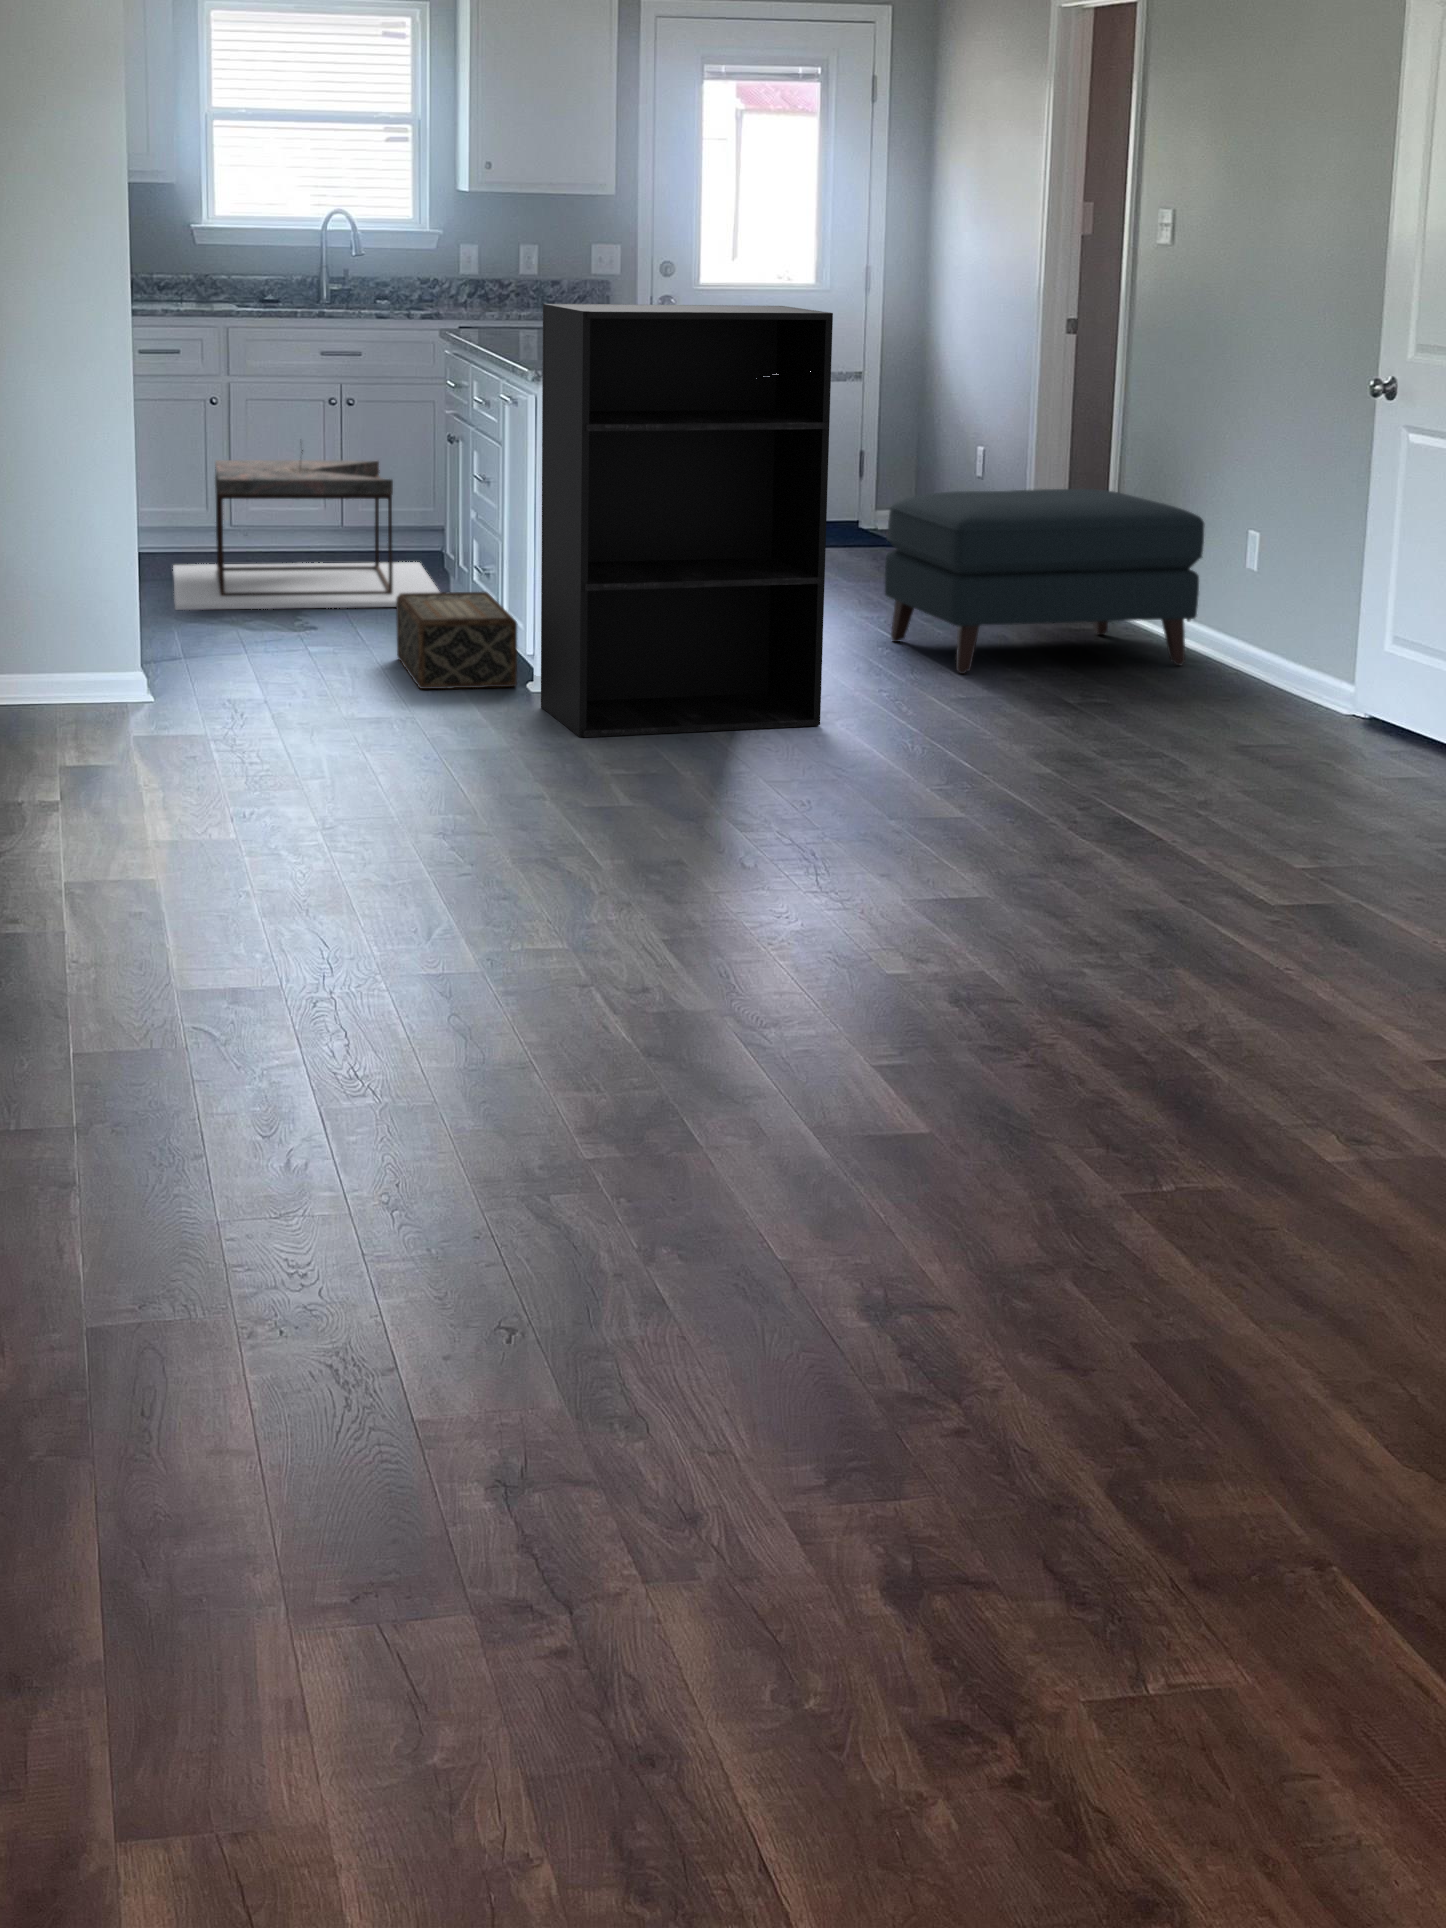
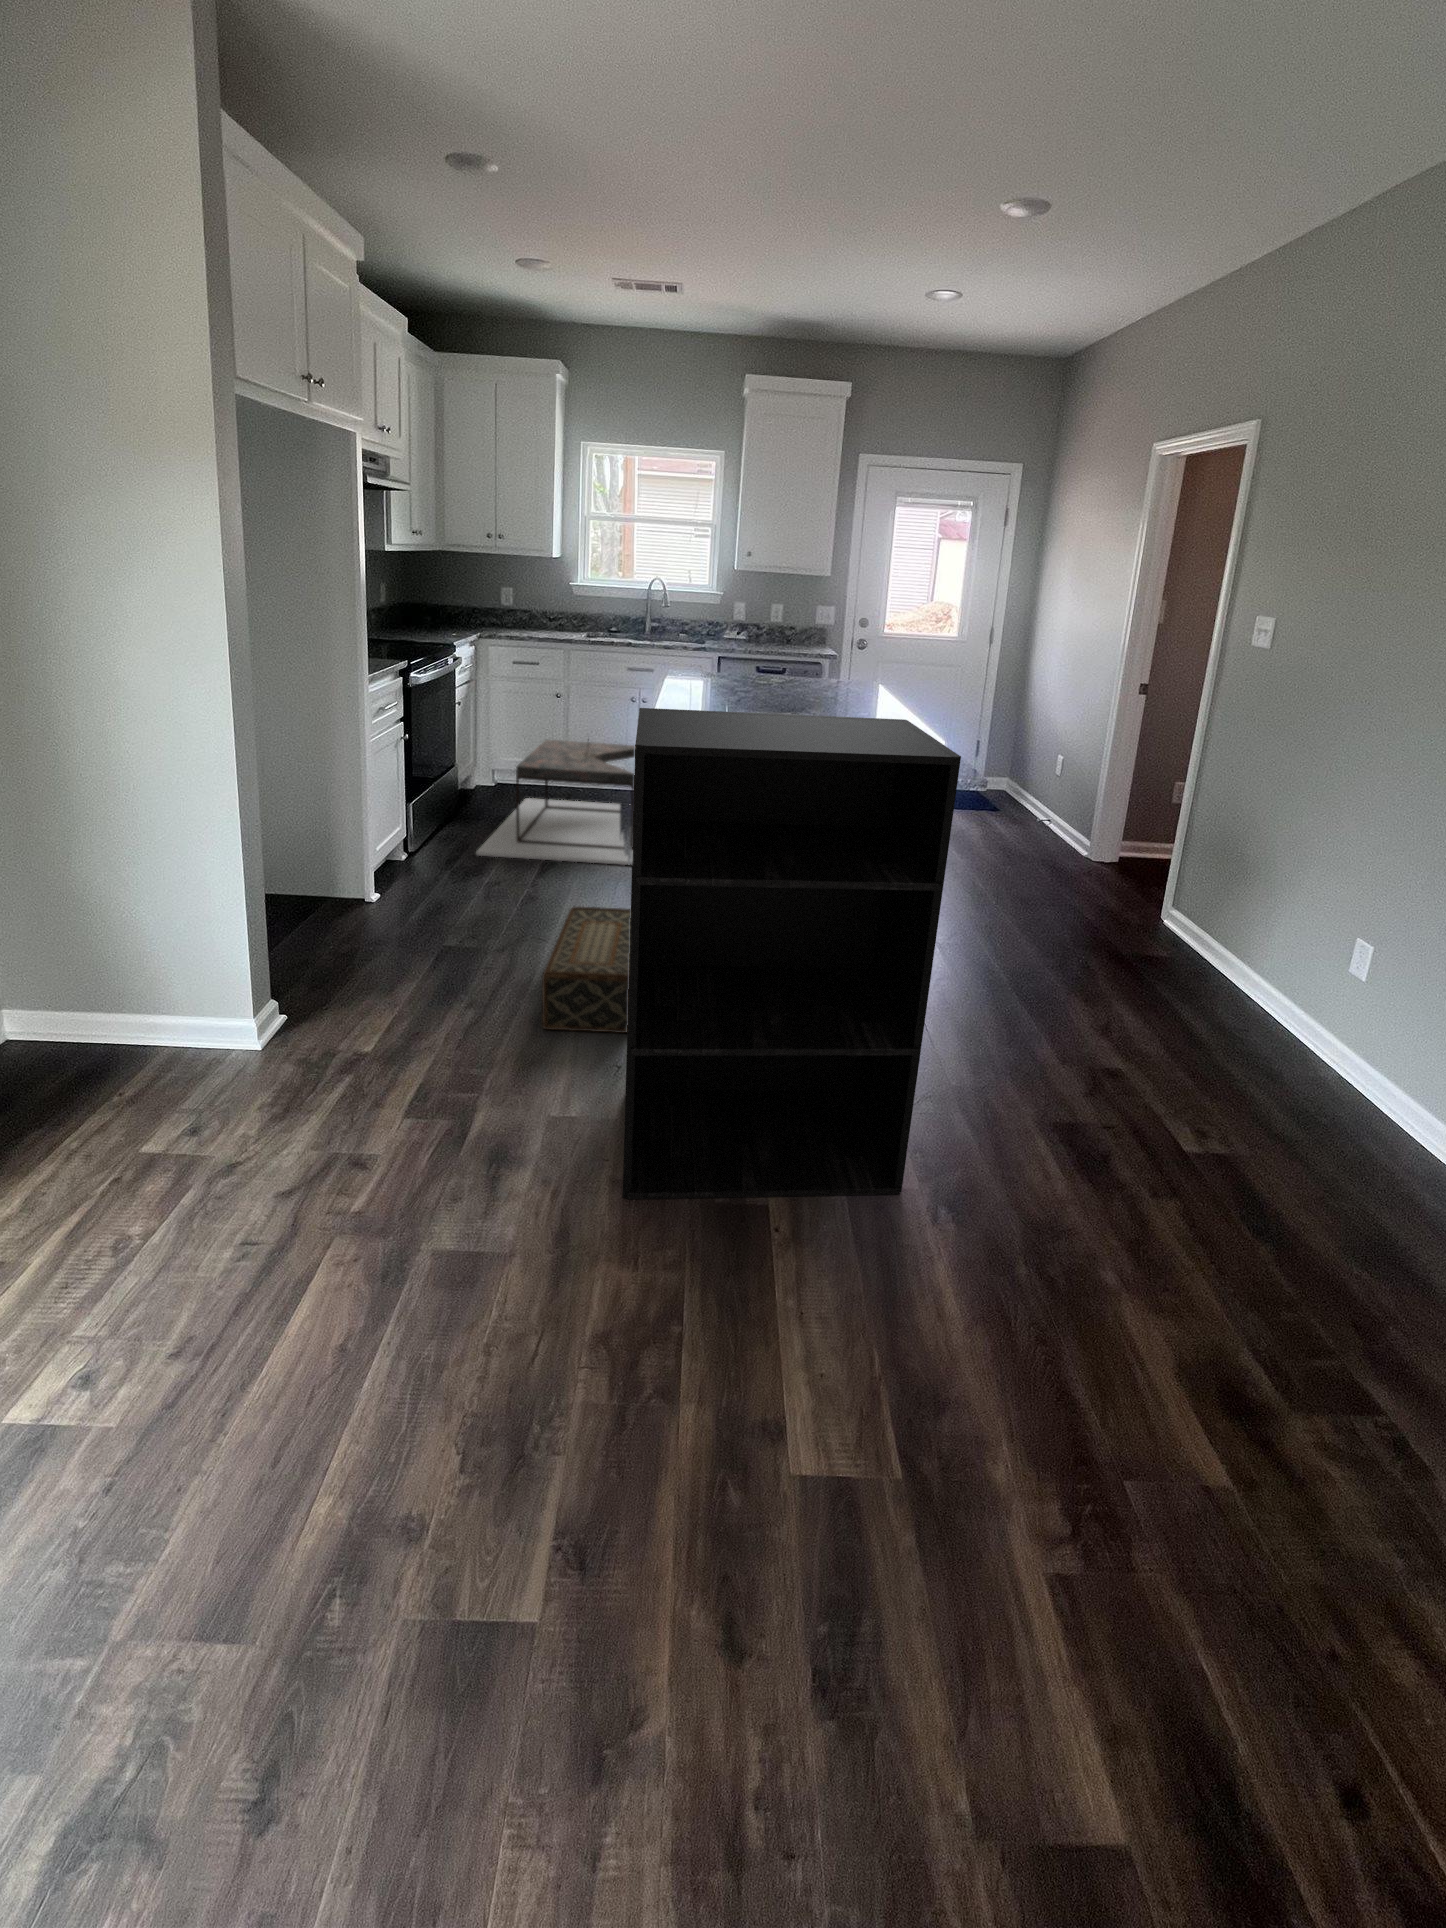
ottoman: present [885,489,1204,674] -> none [986,850,1317,1050]

